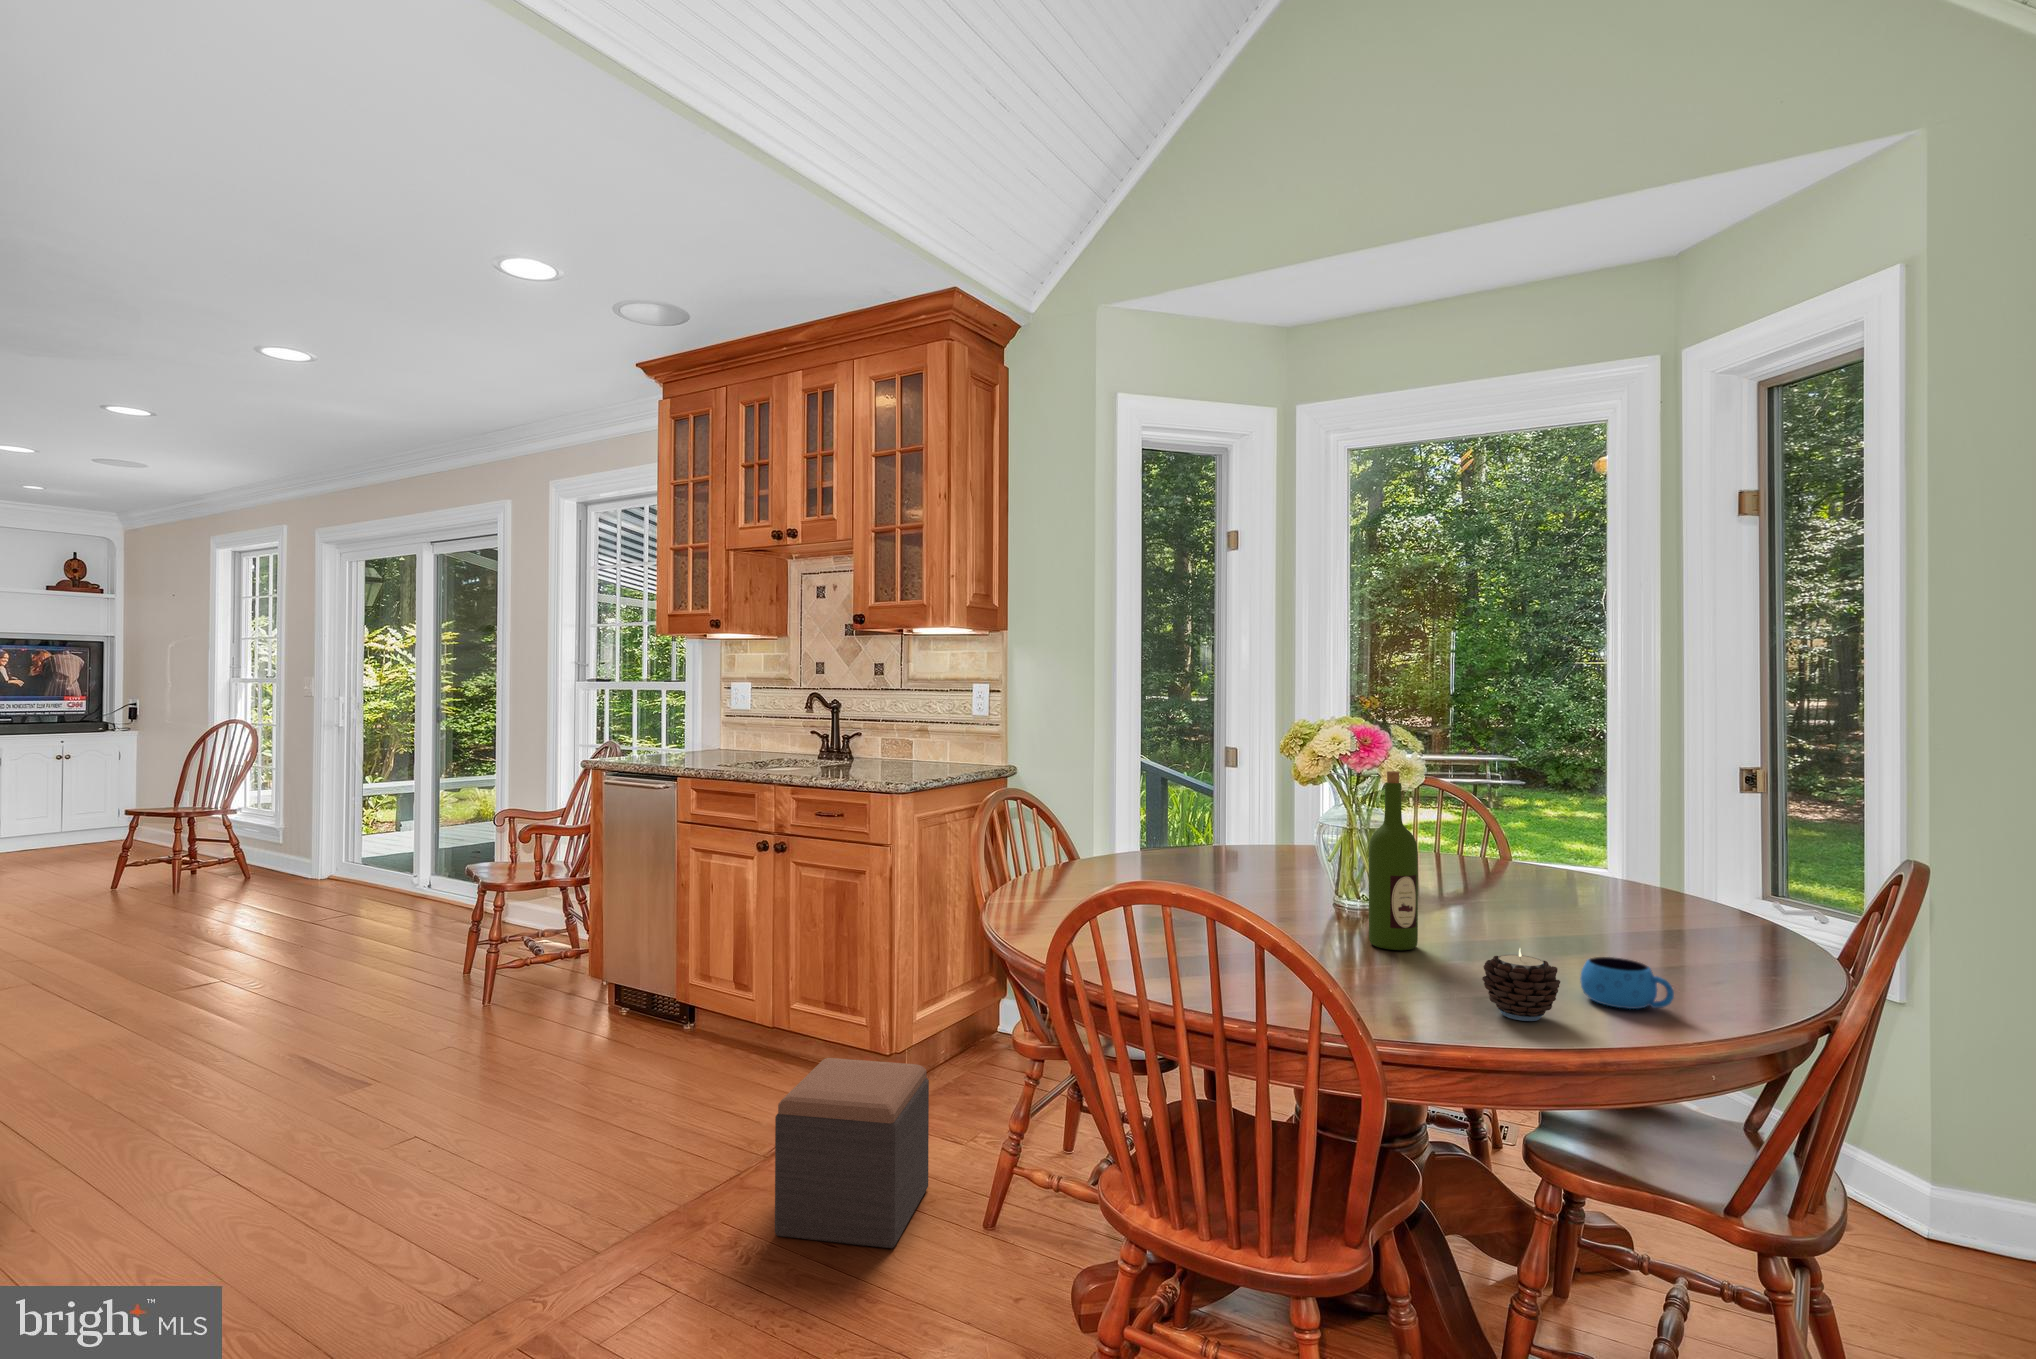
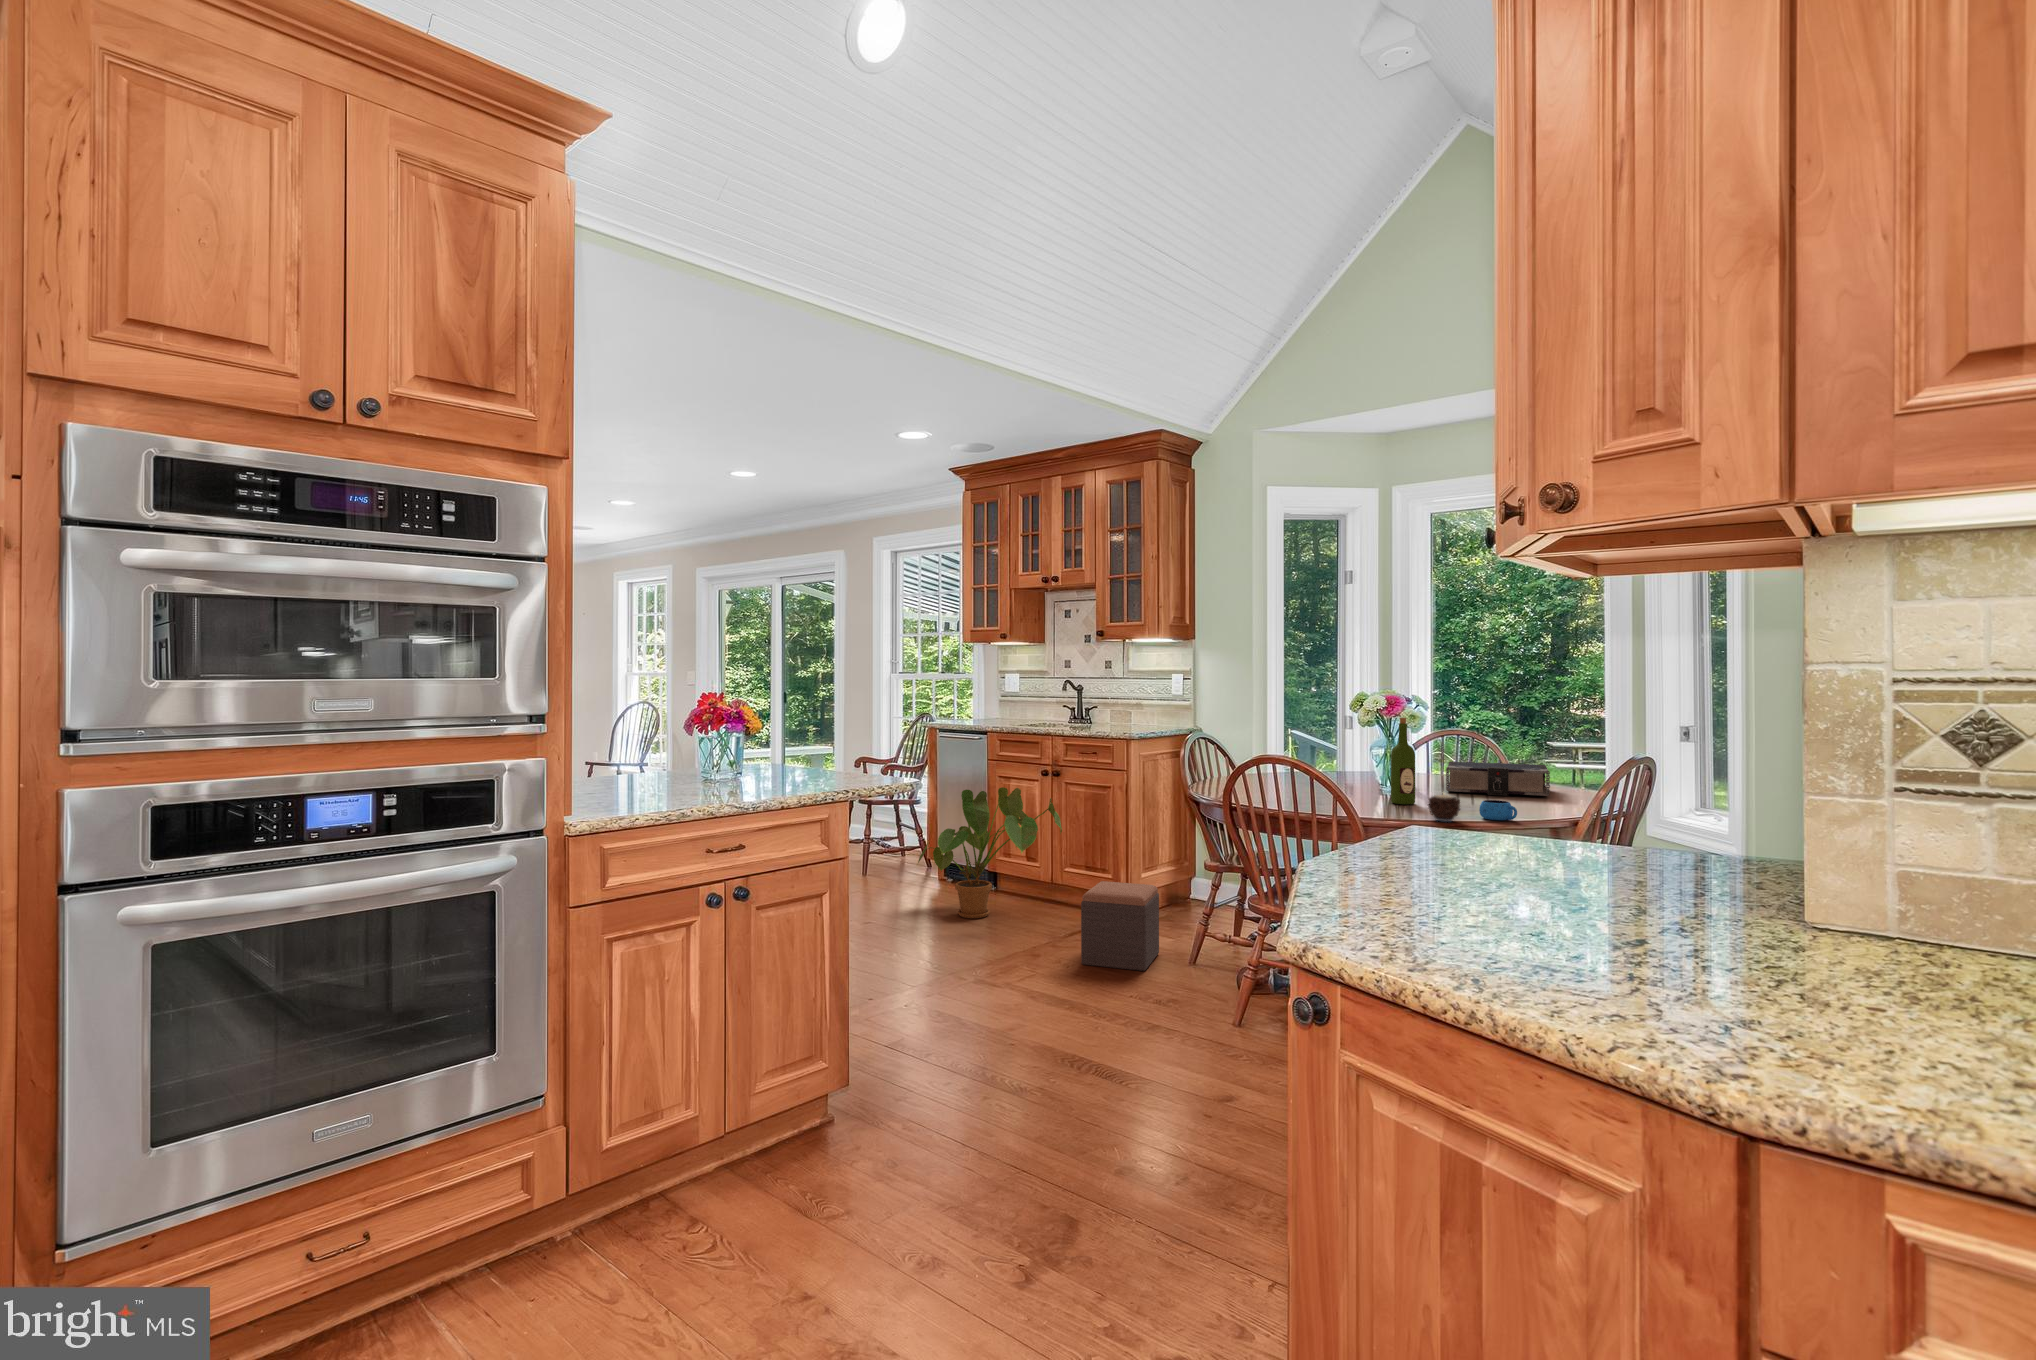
book: none [1432,839,1637,913] -> present [1446,762,1550,796]
house plant: none [518,870,783,1107] -> present [918,787,1062,918]

